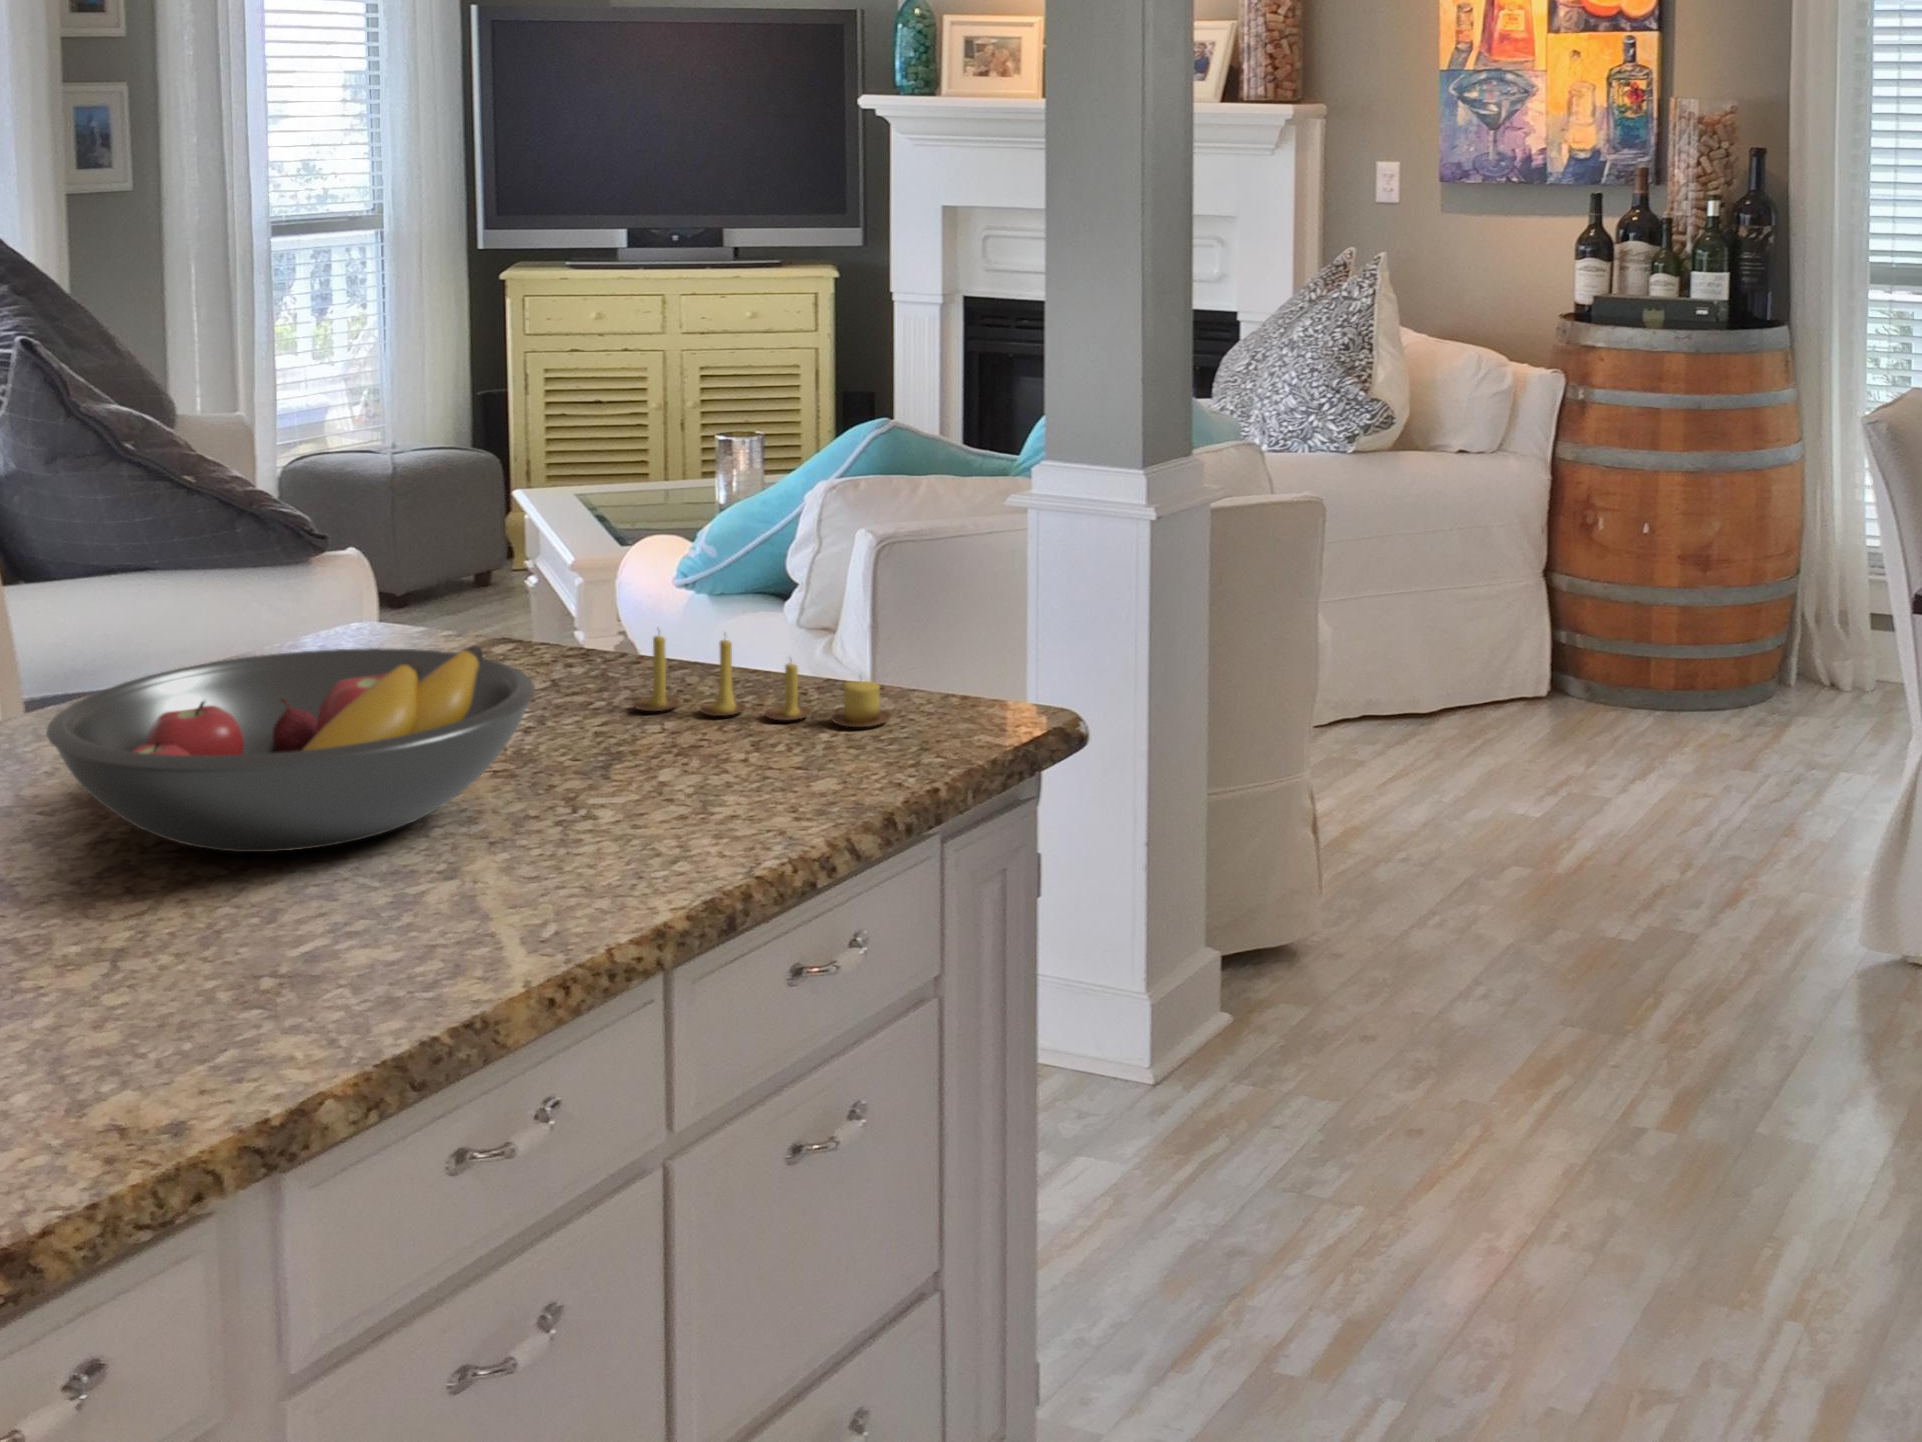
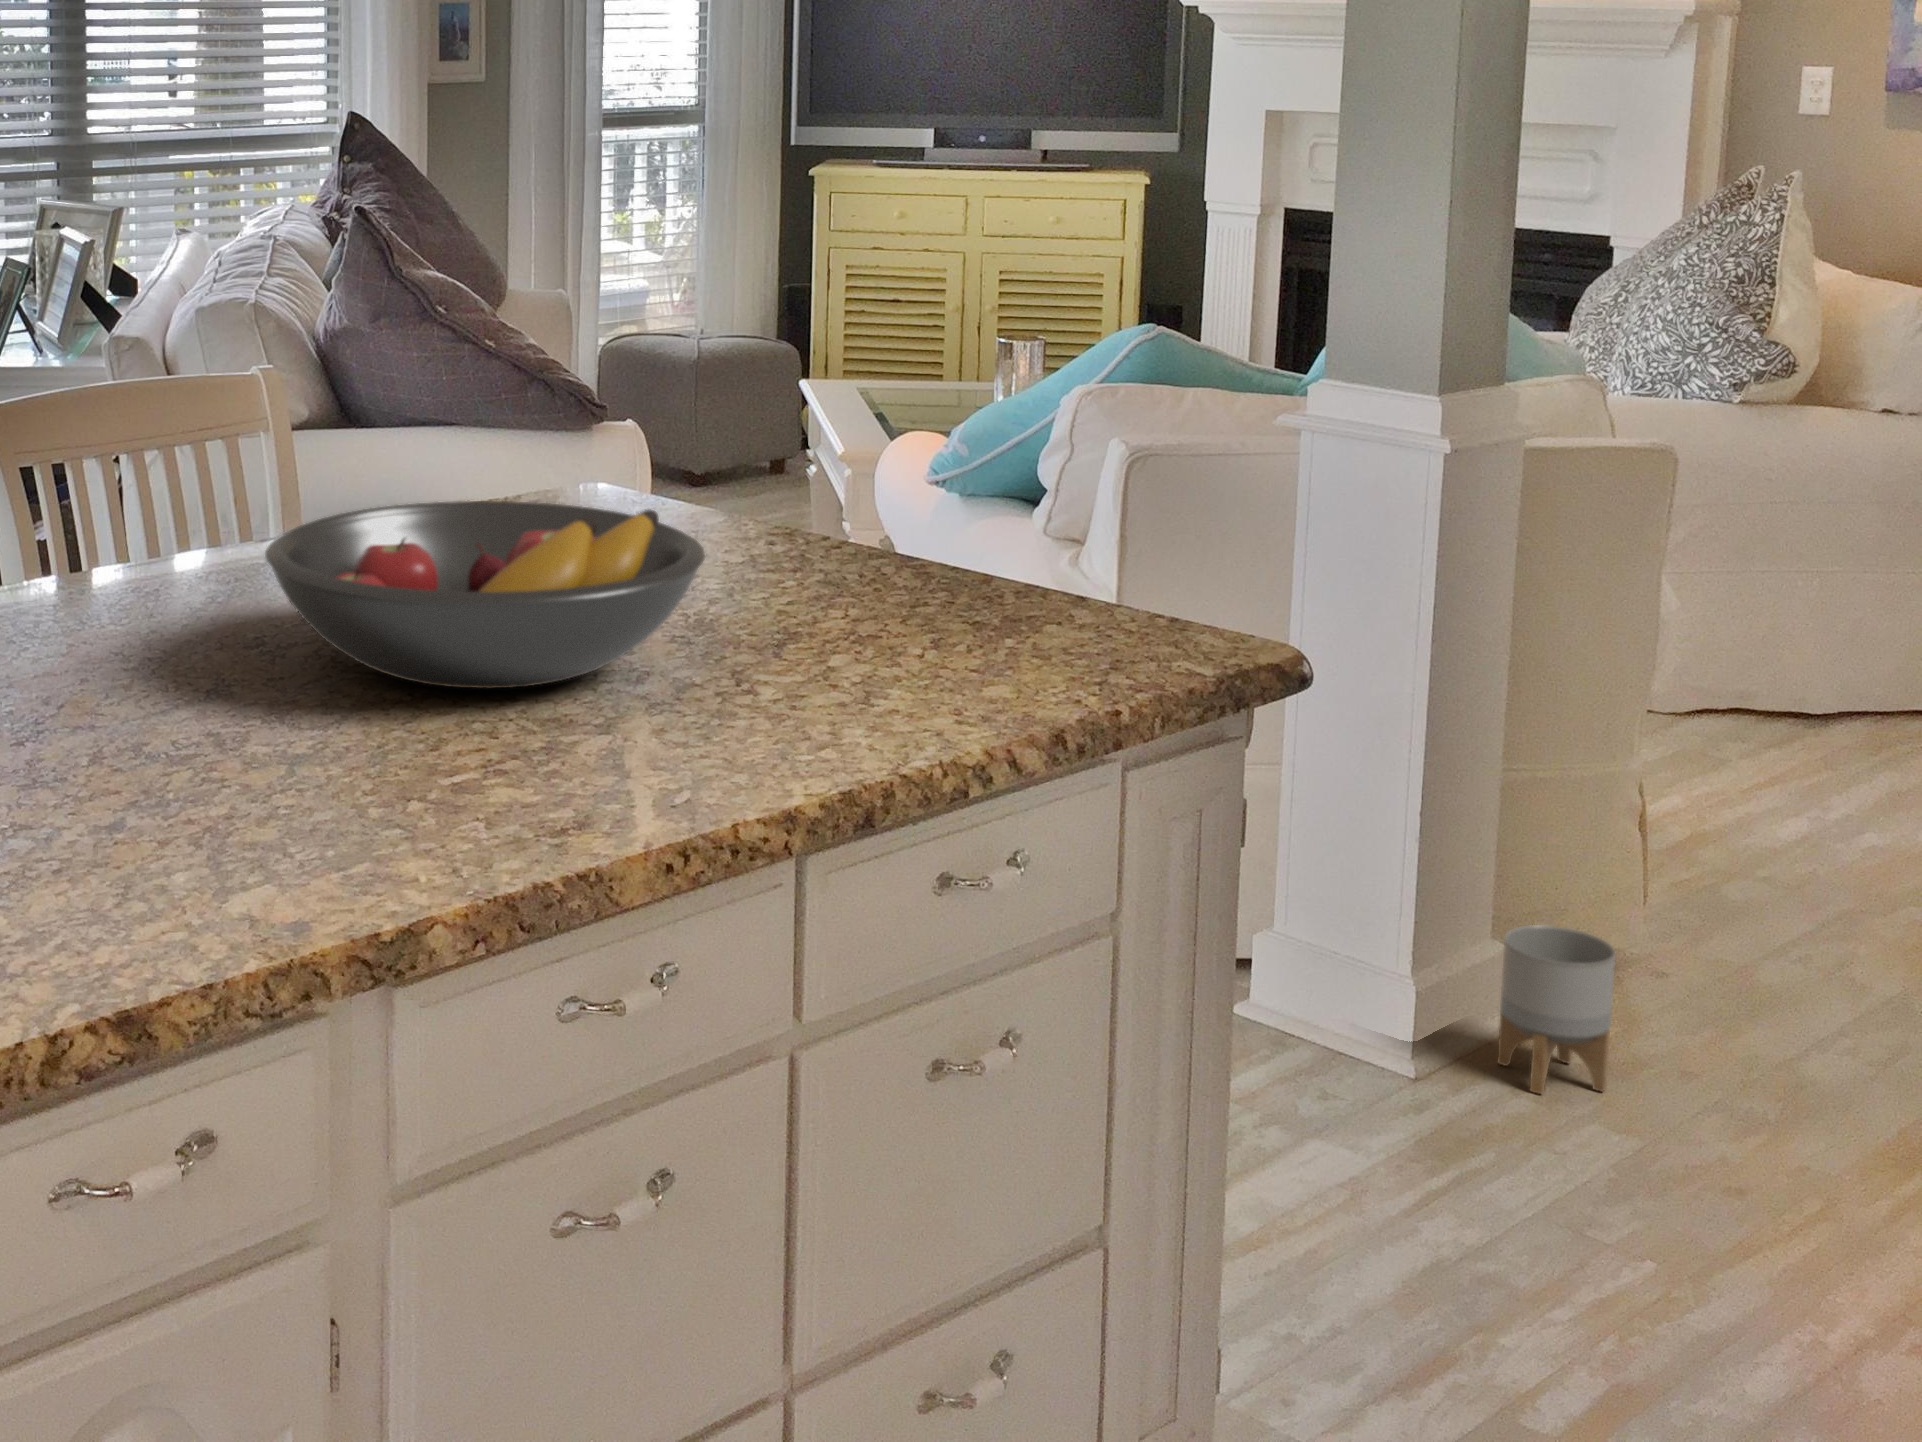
candle: present [633,635,891,727] -> none [820,513,1086,639]
planter: none [1217,923,1305,1072] -> present [1498,925,1615,1094]

